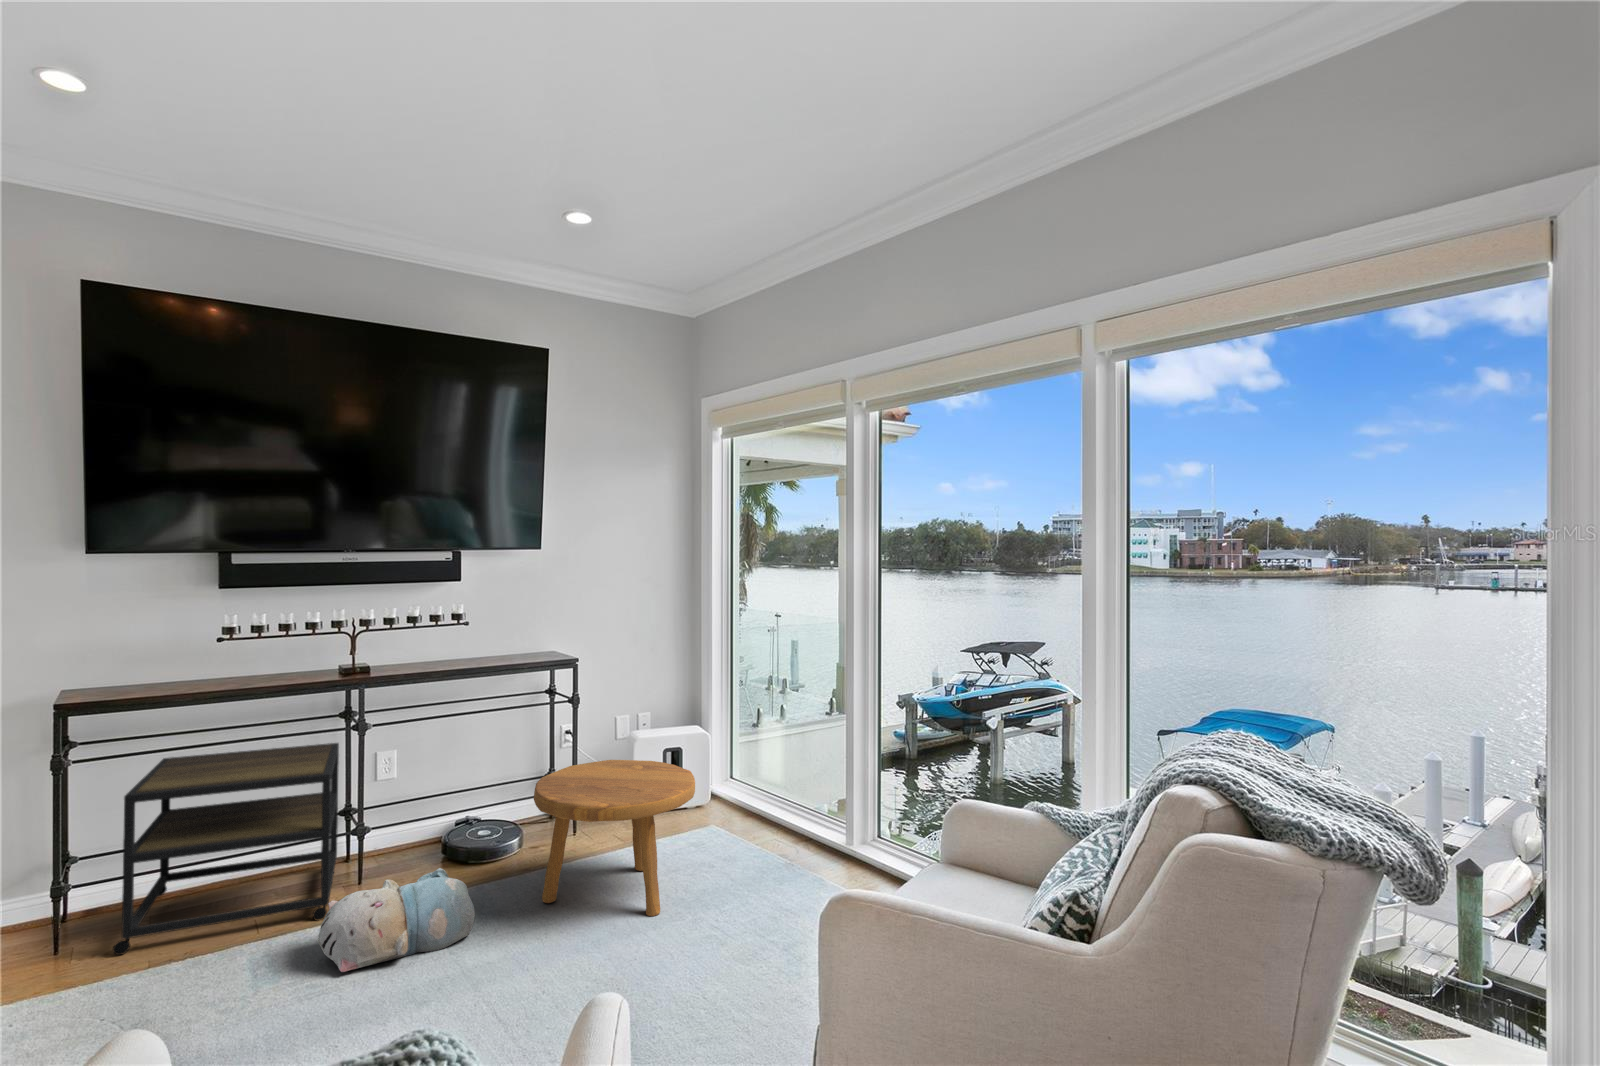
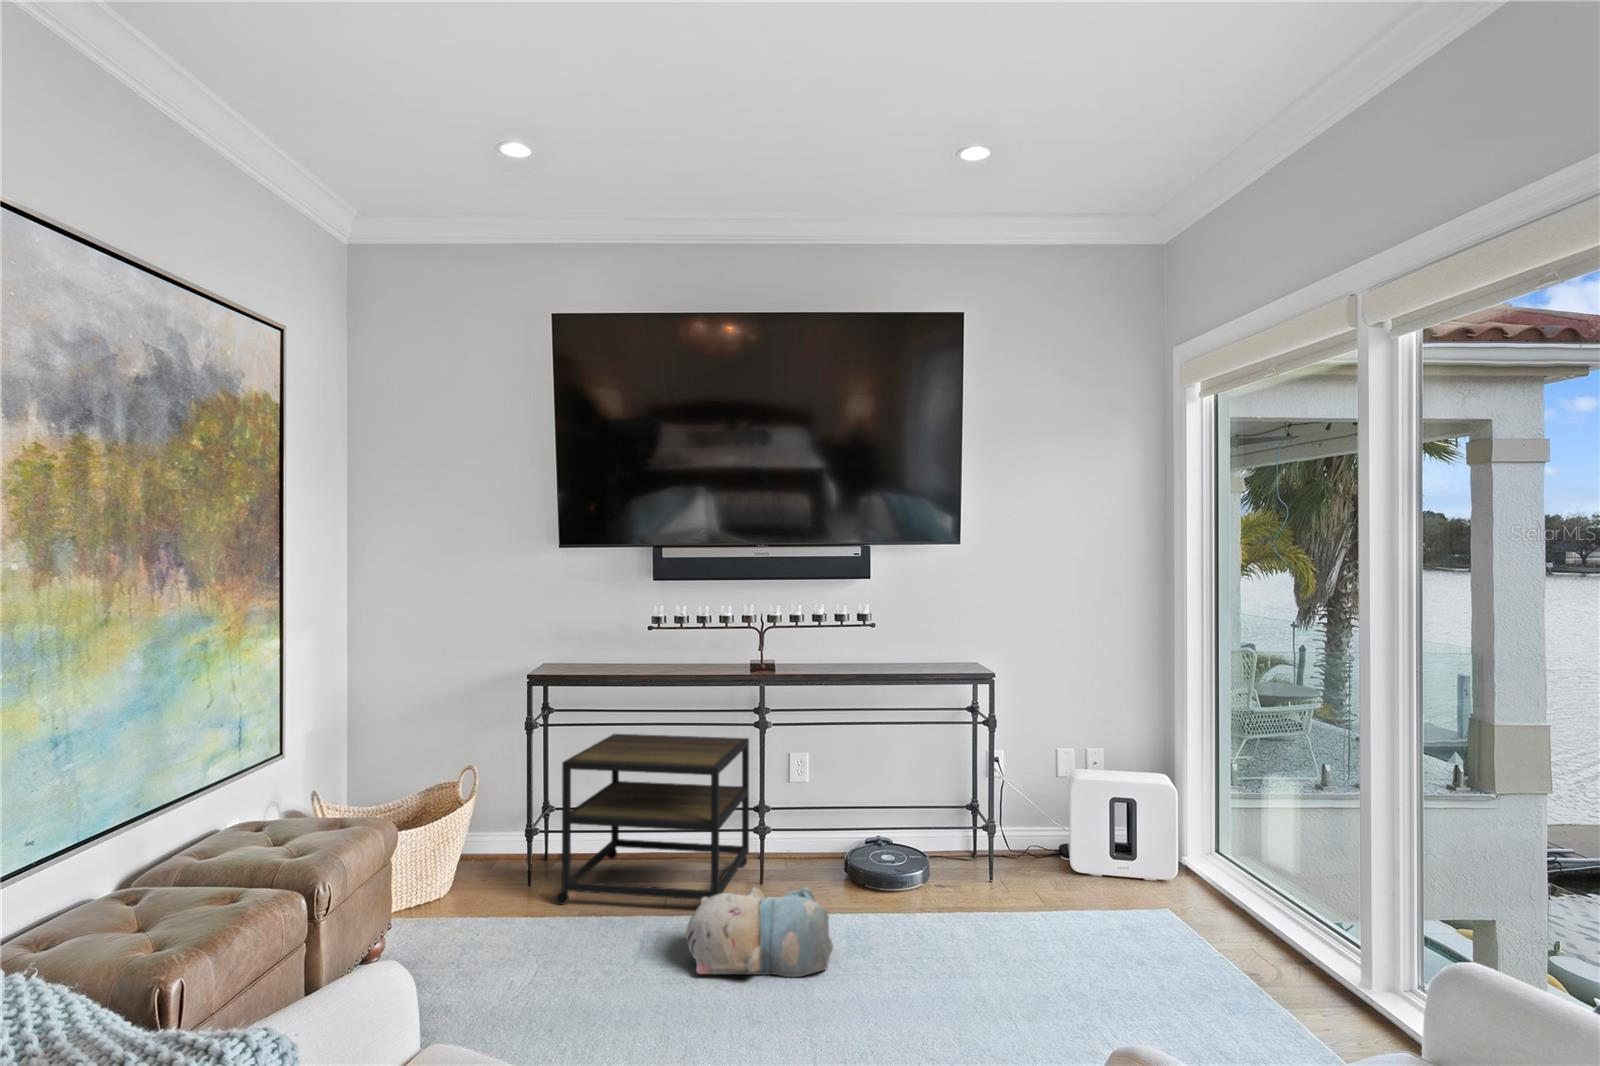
footstool: present [534,760,695,916] -> none [903,797,1105,1009]

